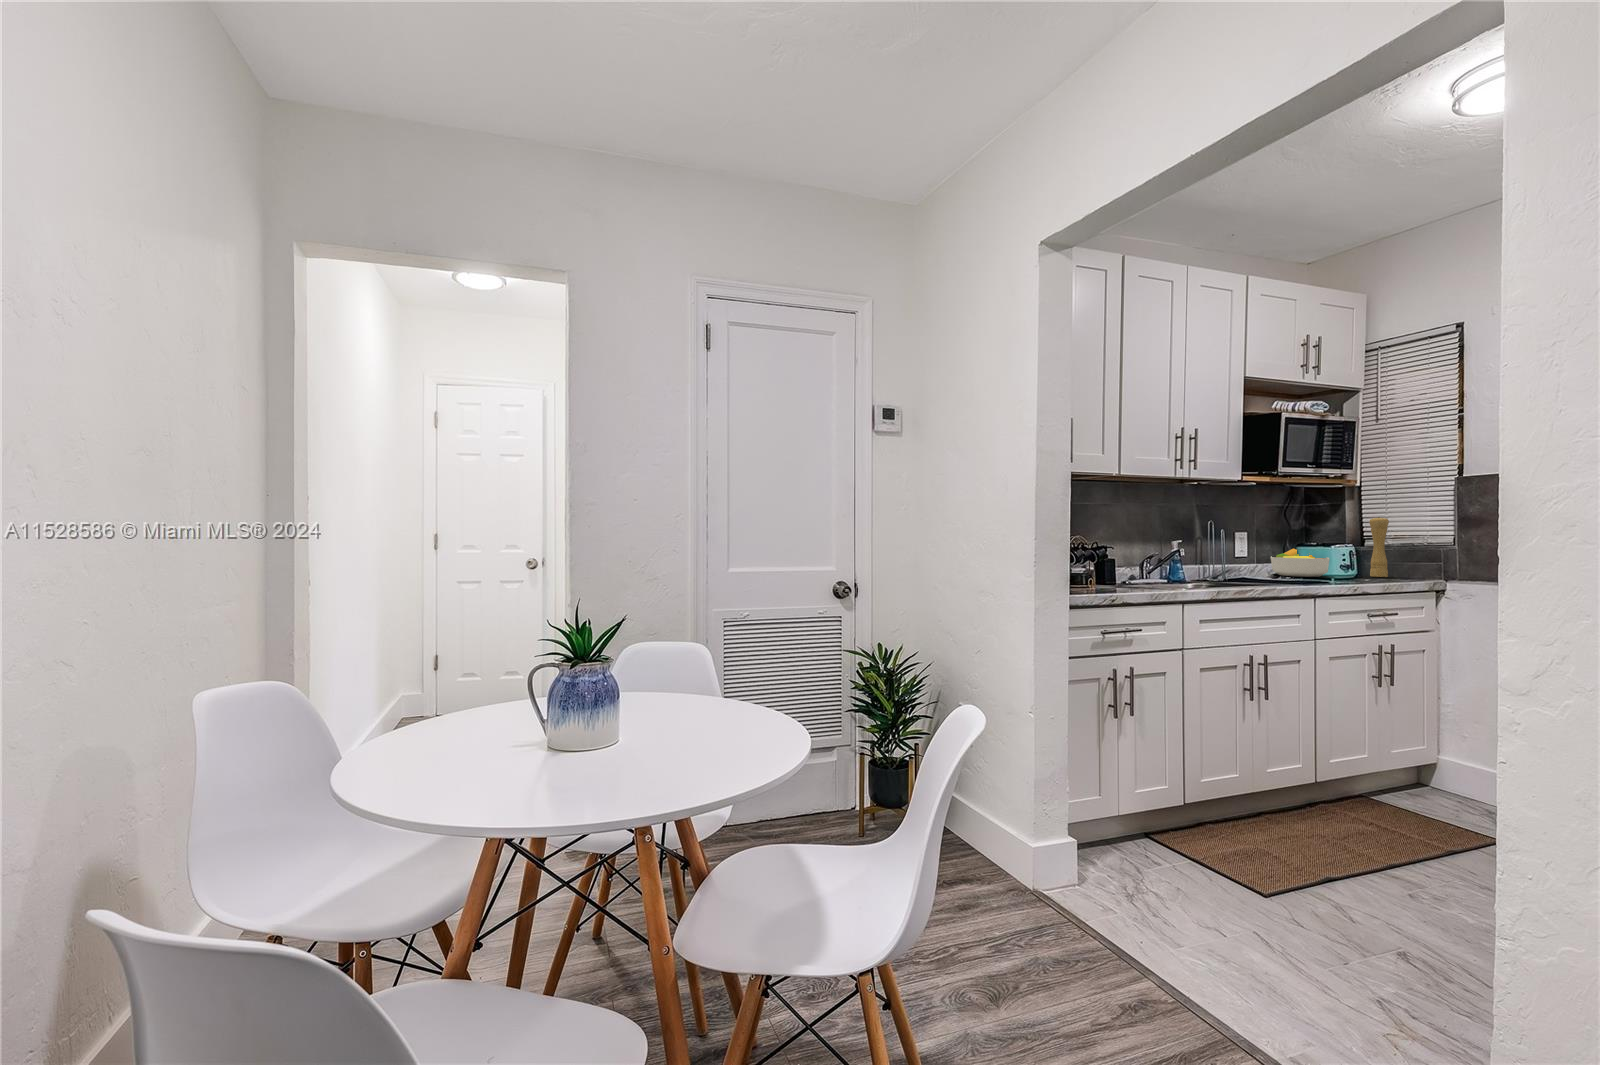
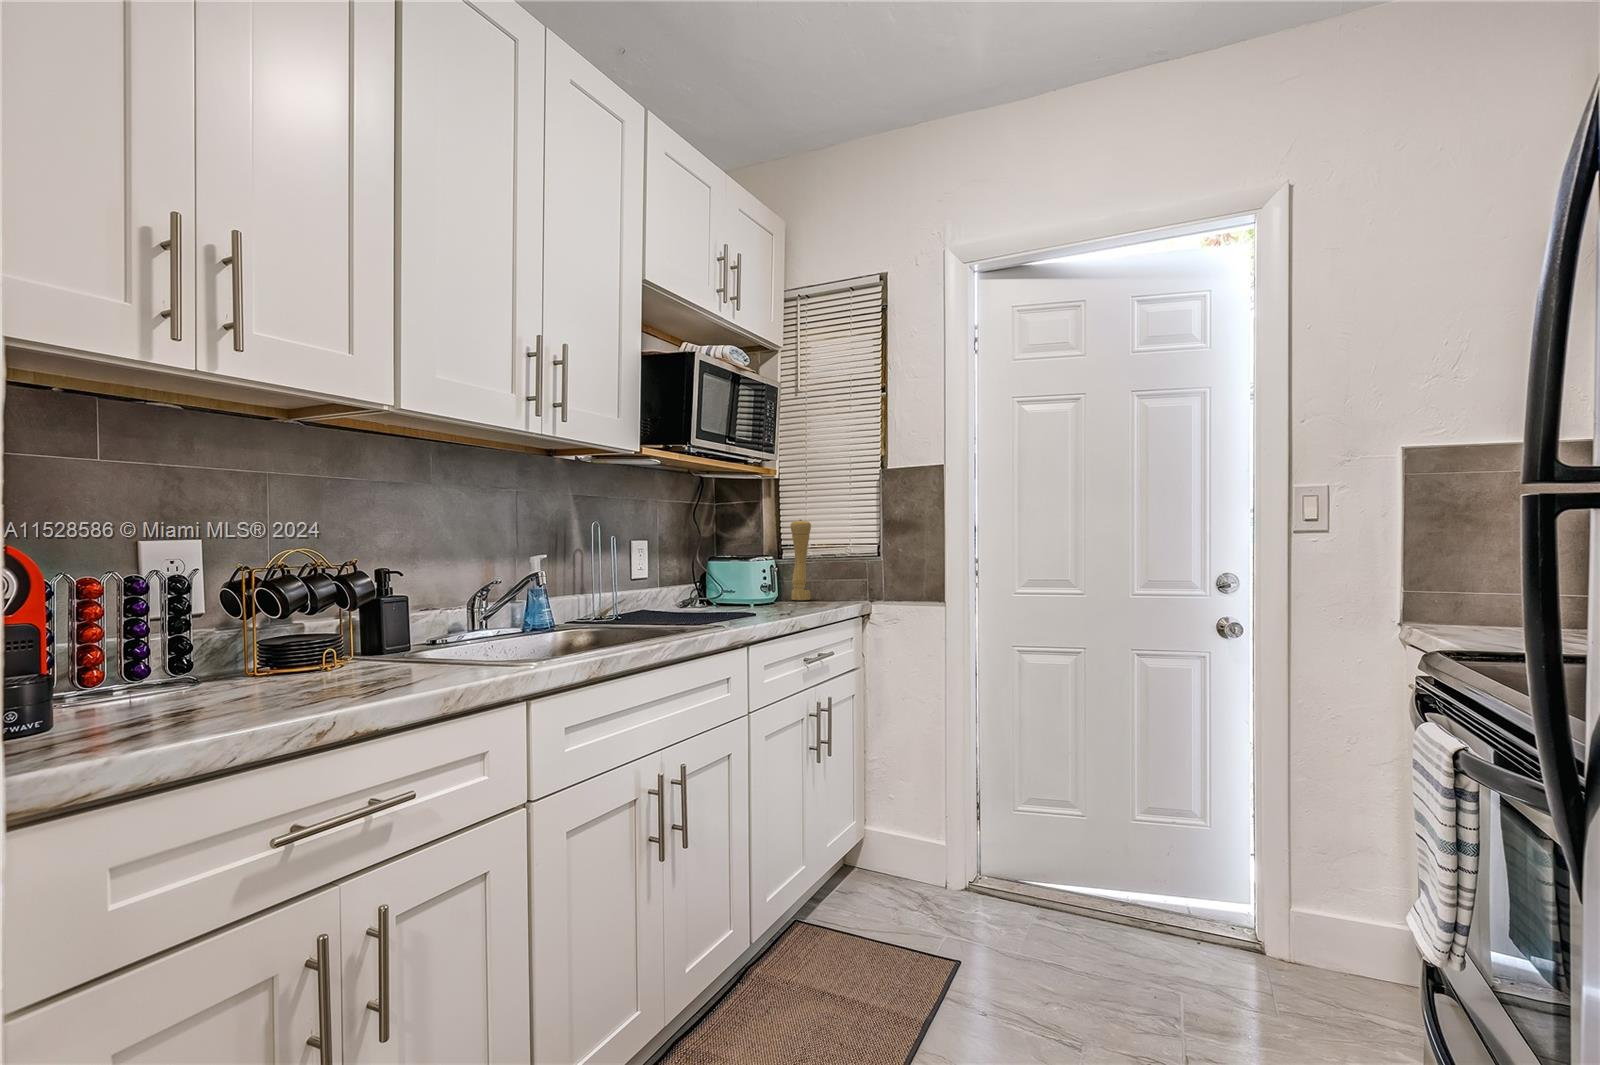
fruit bowl: present [1271,549,1330,577] -> none [677,564,751,606]

